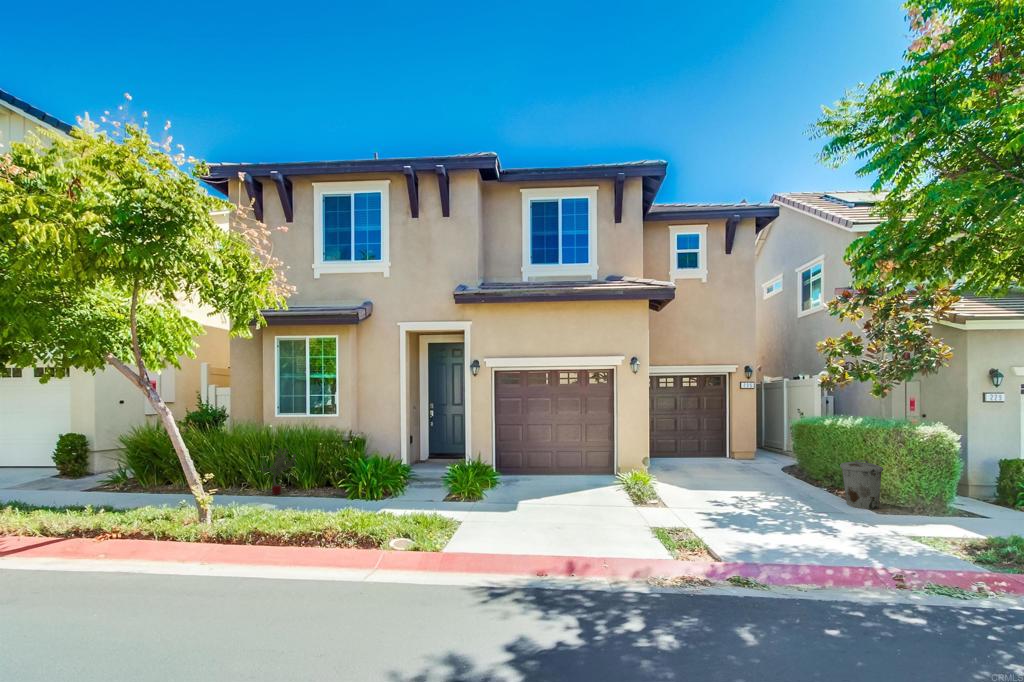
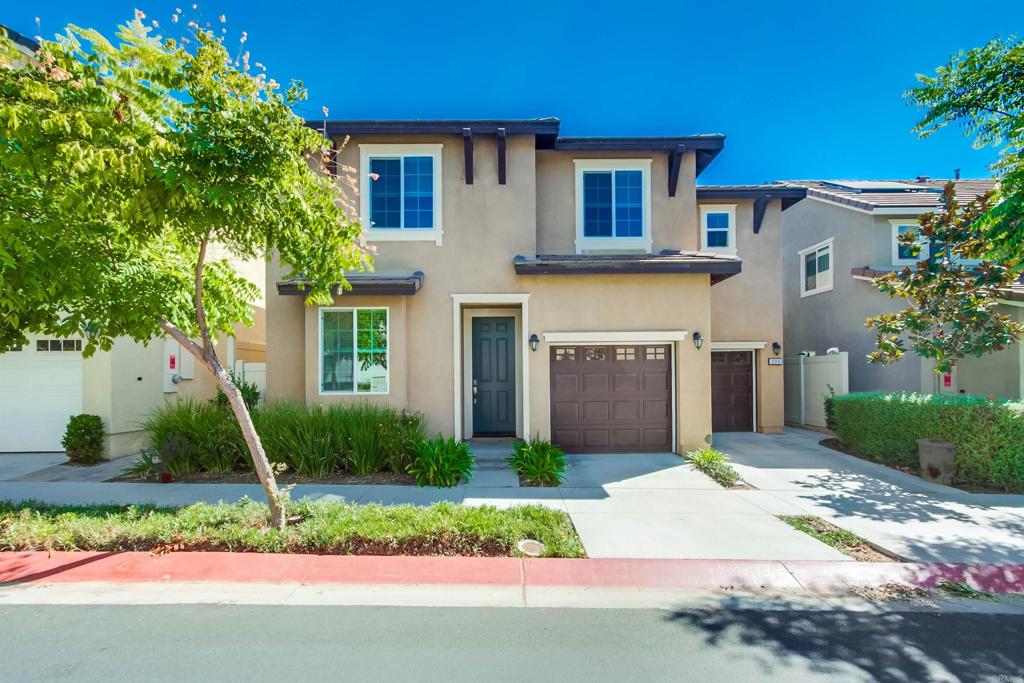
potted tree: present [259,449,296,495] -> present [147,432,188,483]

